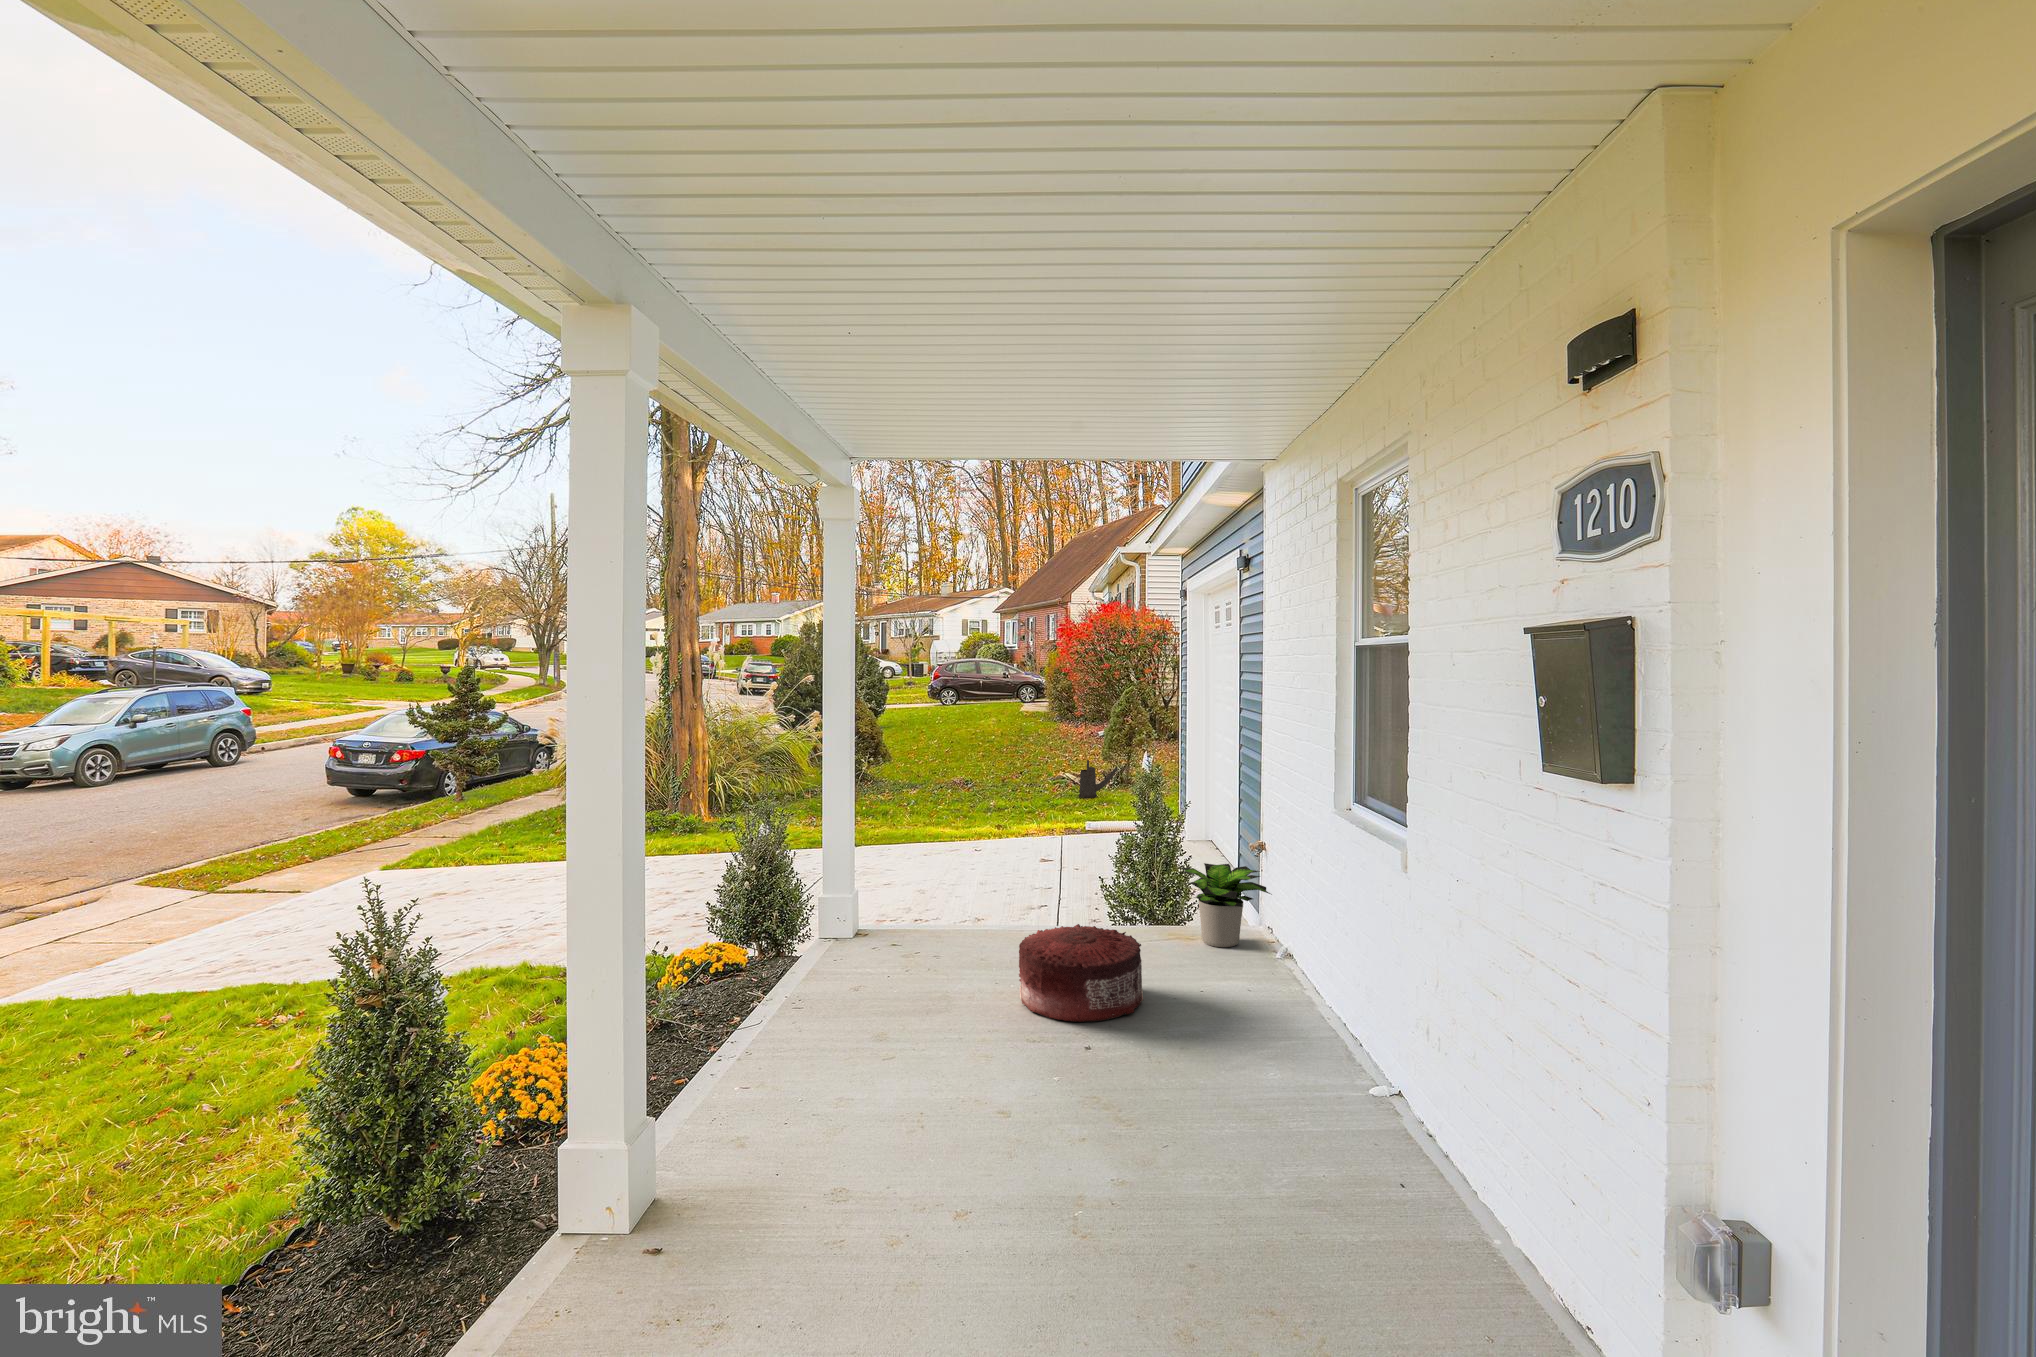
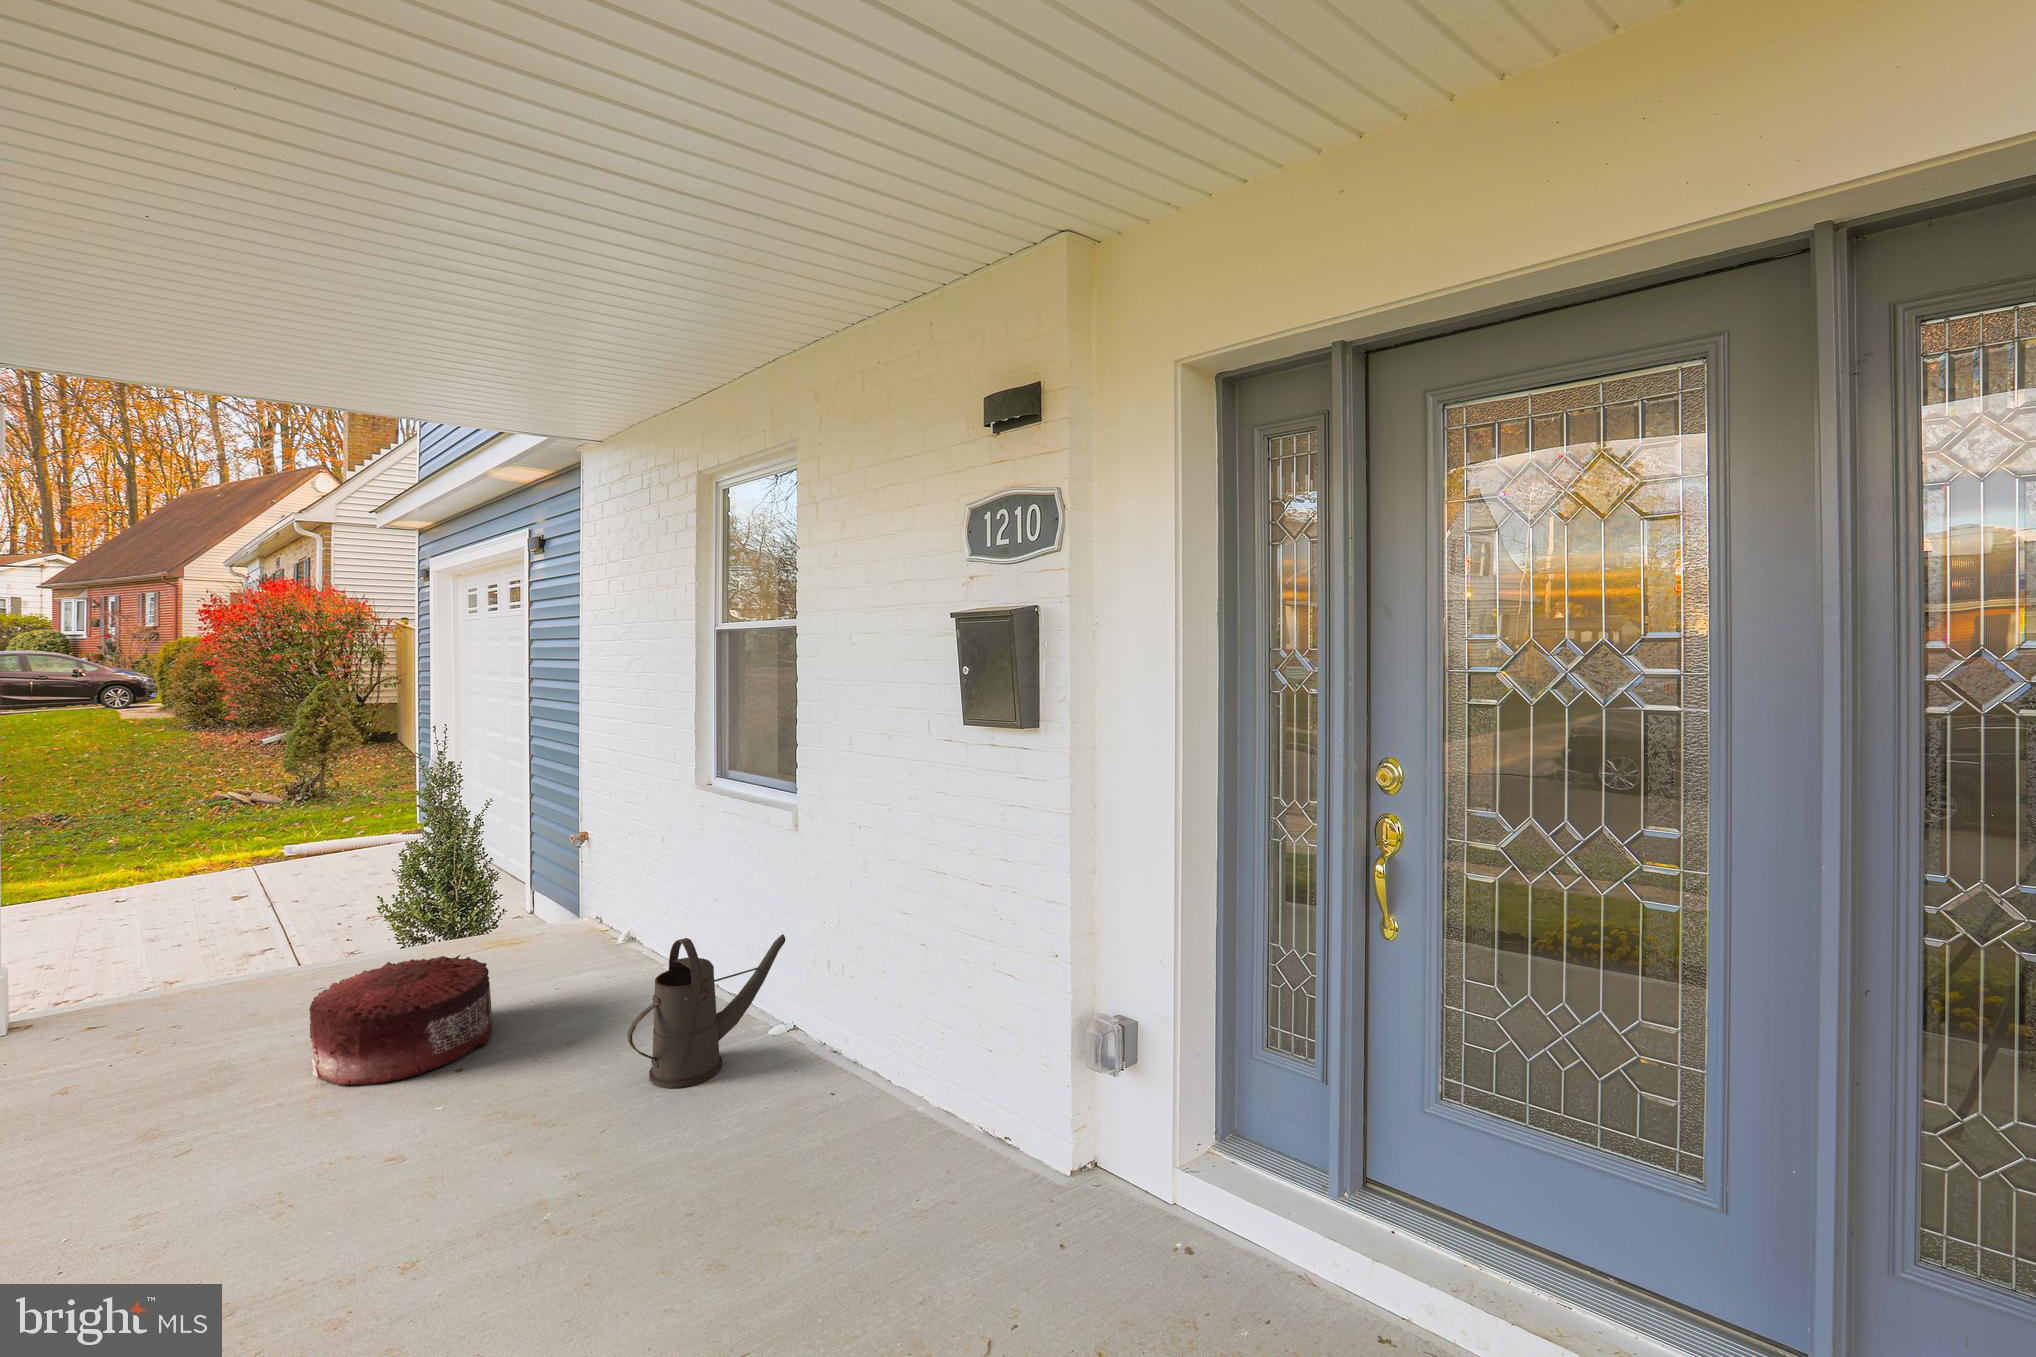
watering can: present [1073,760,1118,798] -> present [627,934,785,1088]
potted plant: present [1183,863,1272,947] -> none [499,856,608,946]

